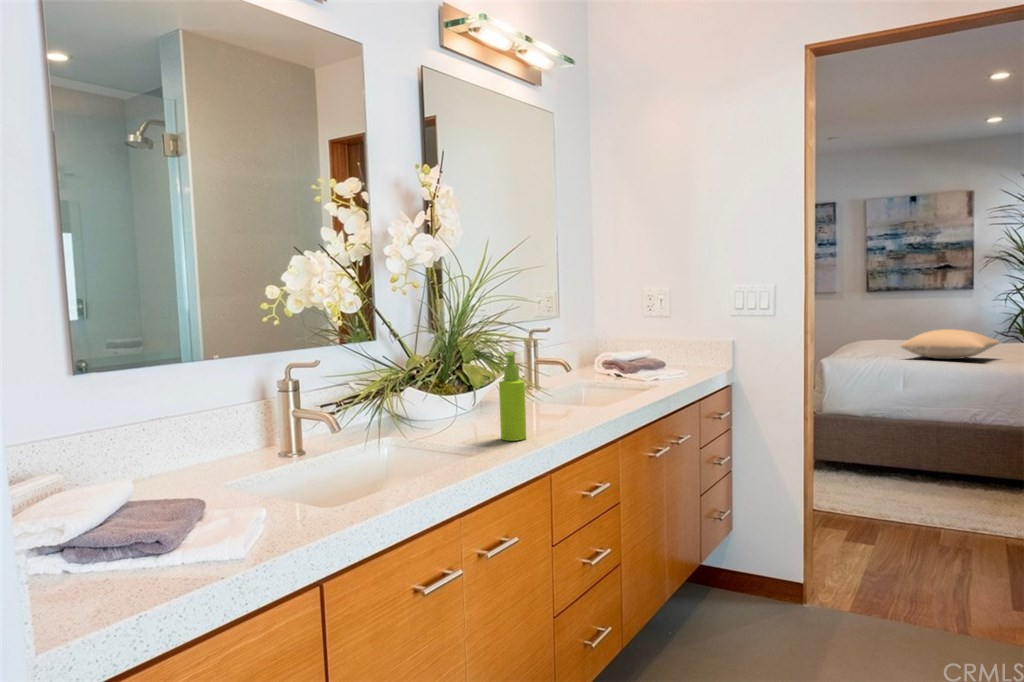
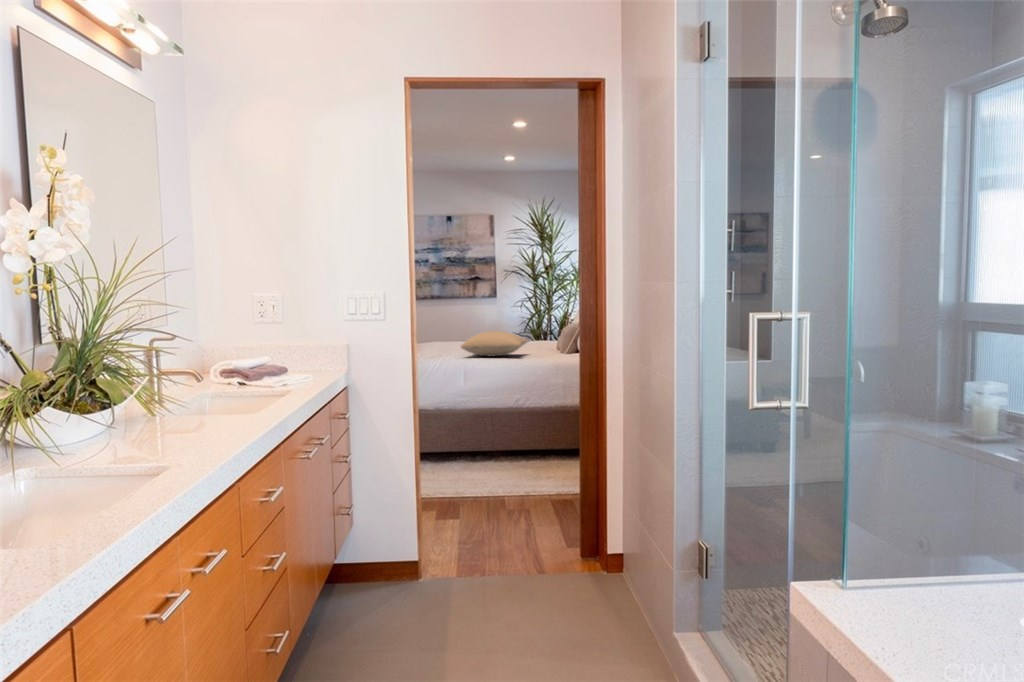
soap dispenser: present [499,352,526,441] -> none [176,360,209,454]

